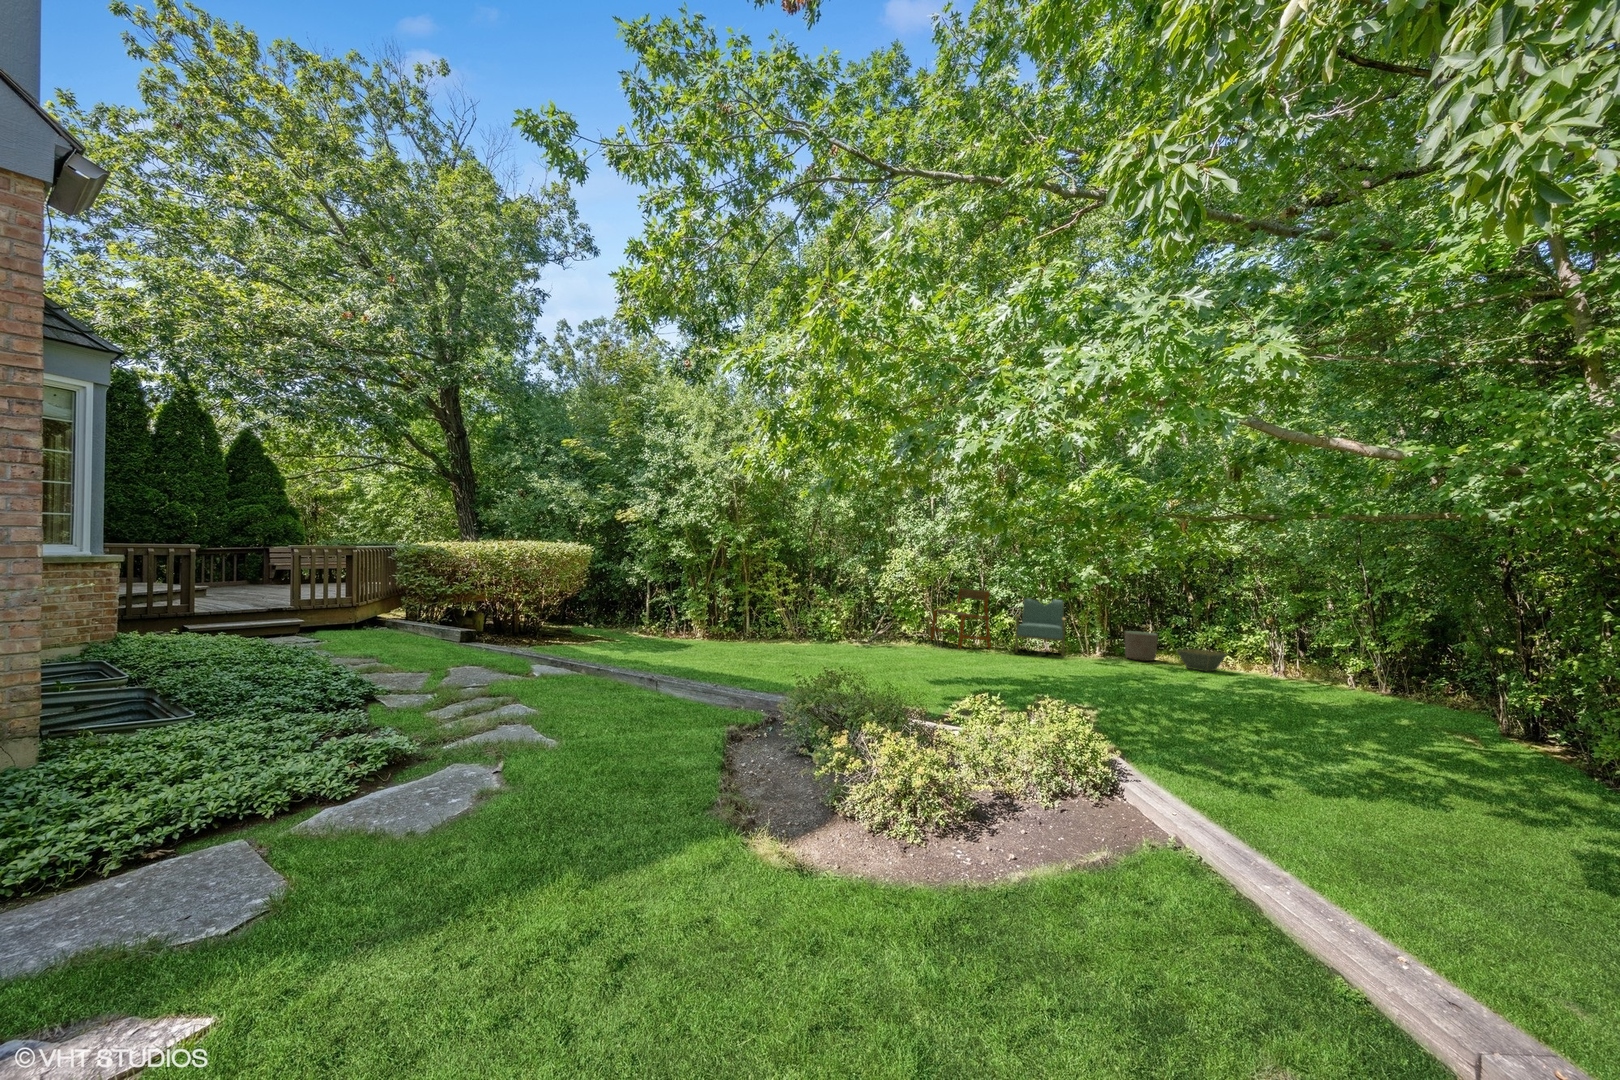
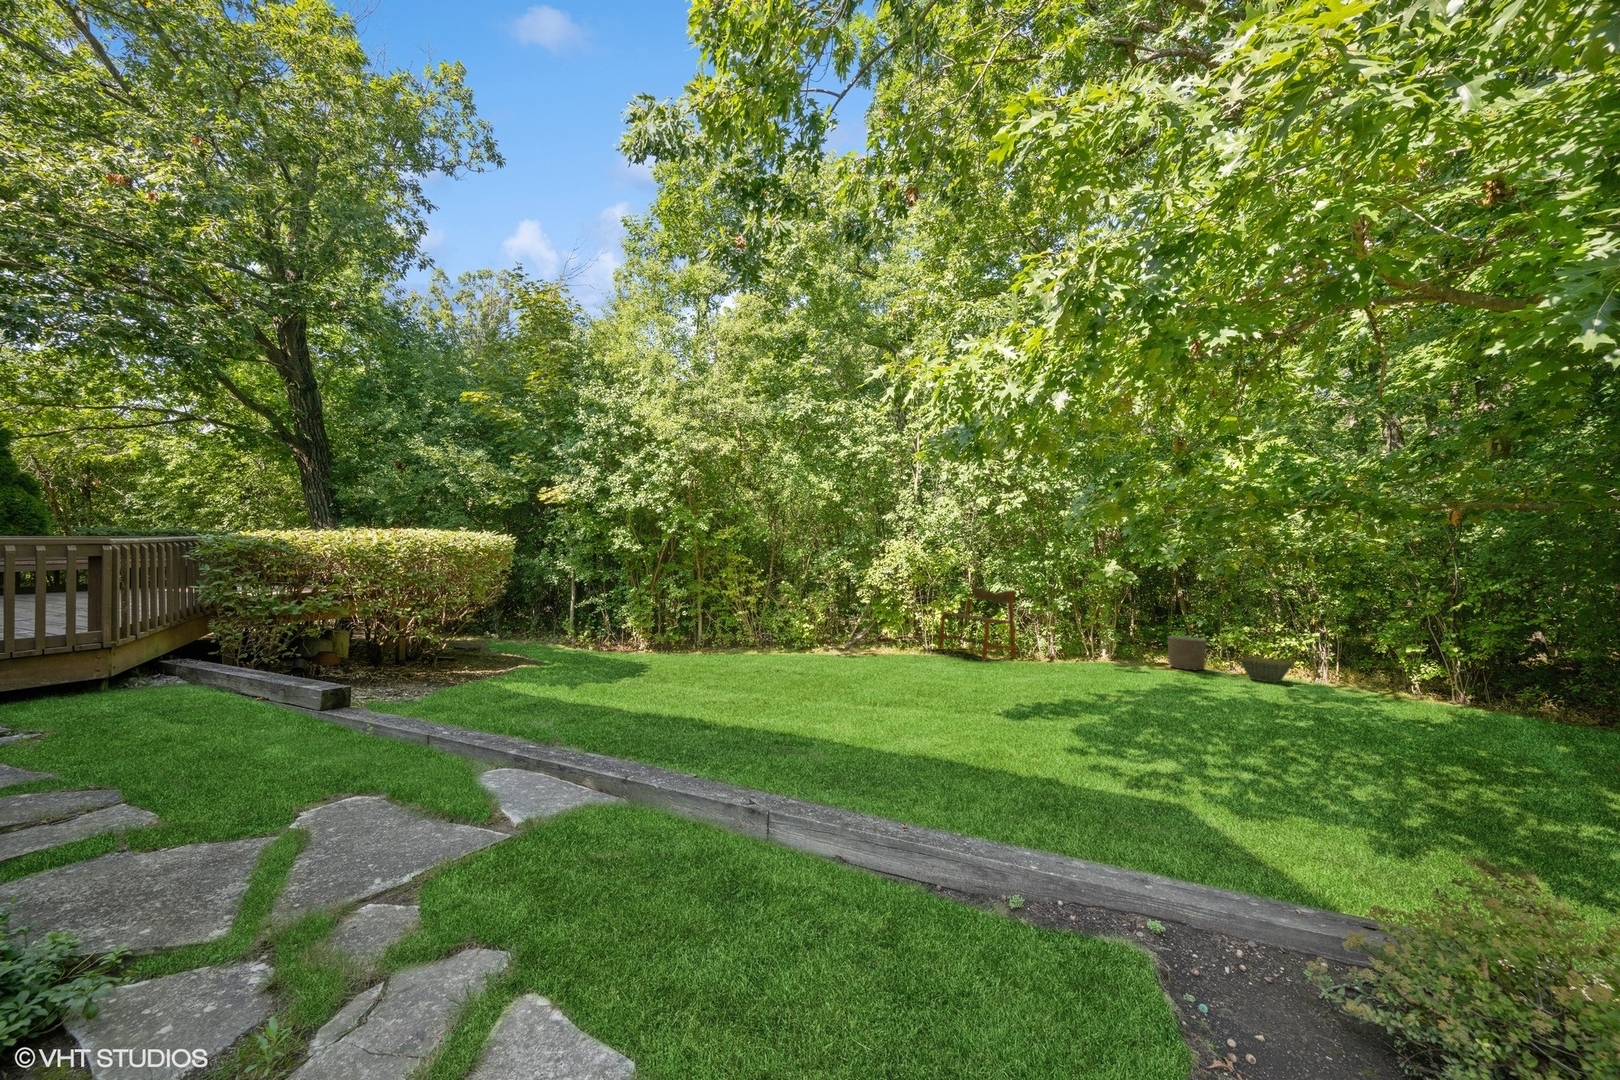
chair: present [1015,599,1065,656] -> none [1046,599,1109,669]

